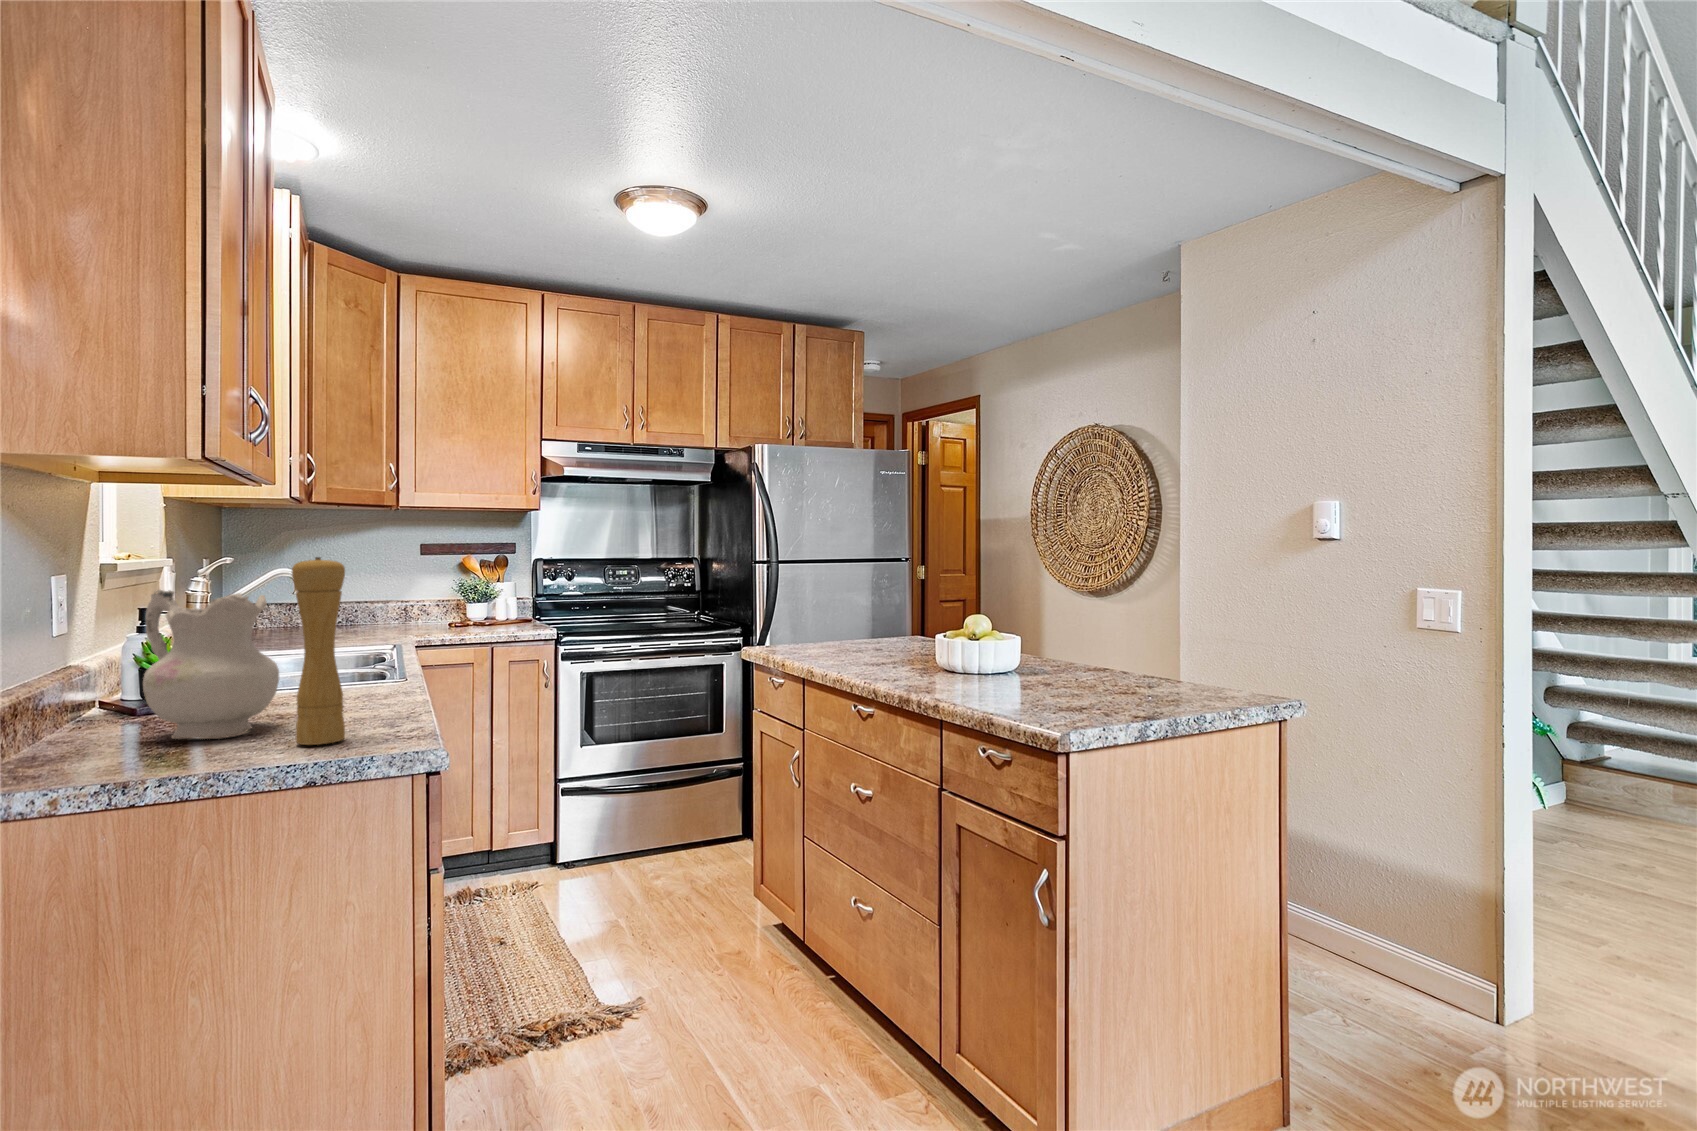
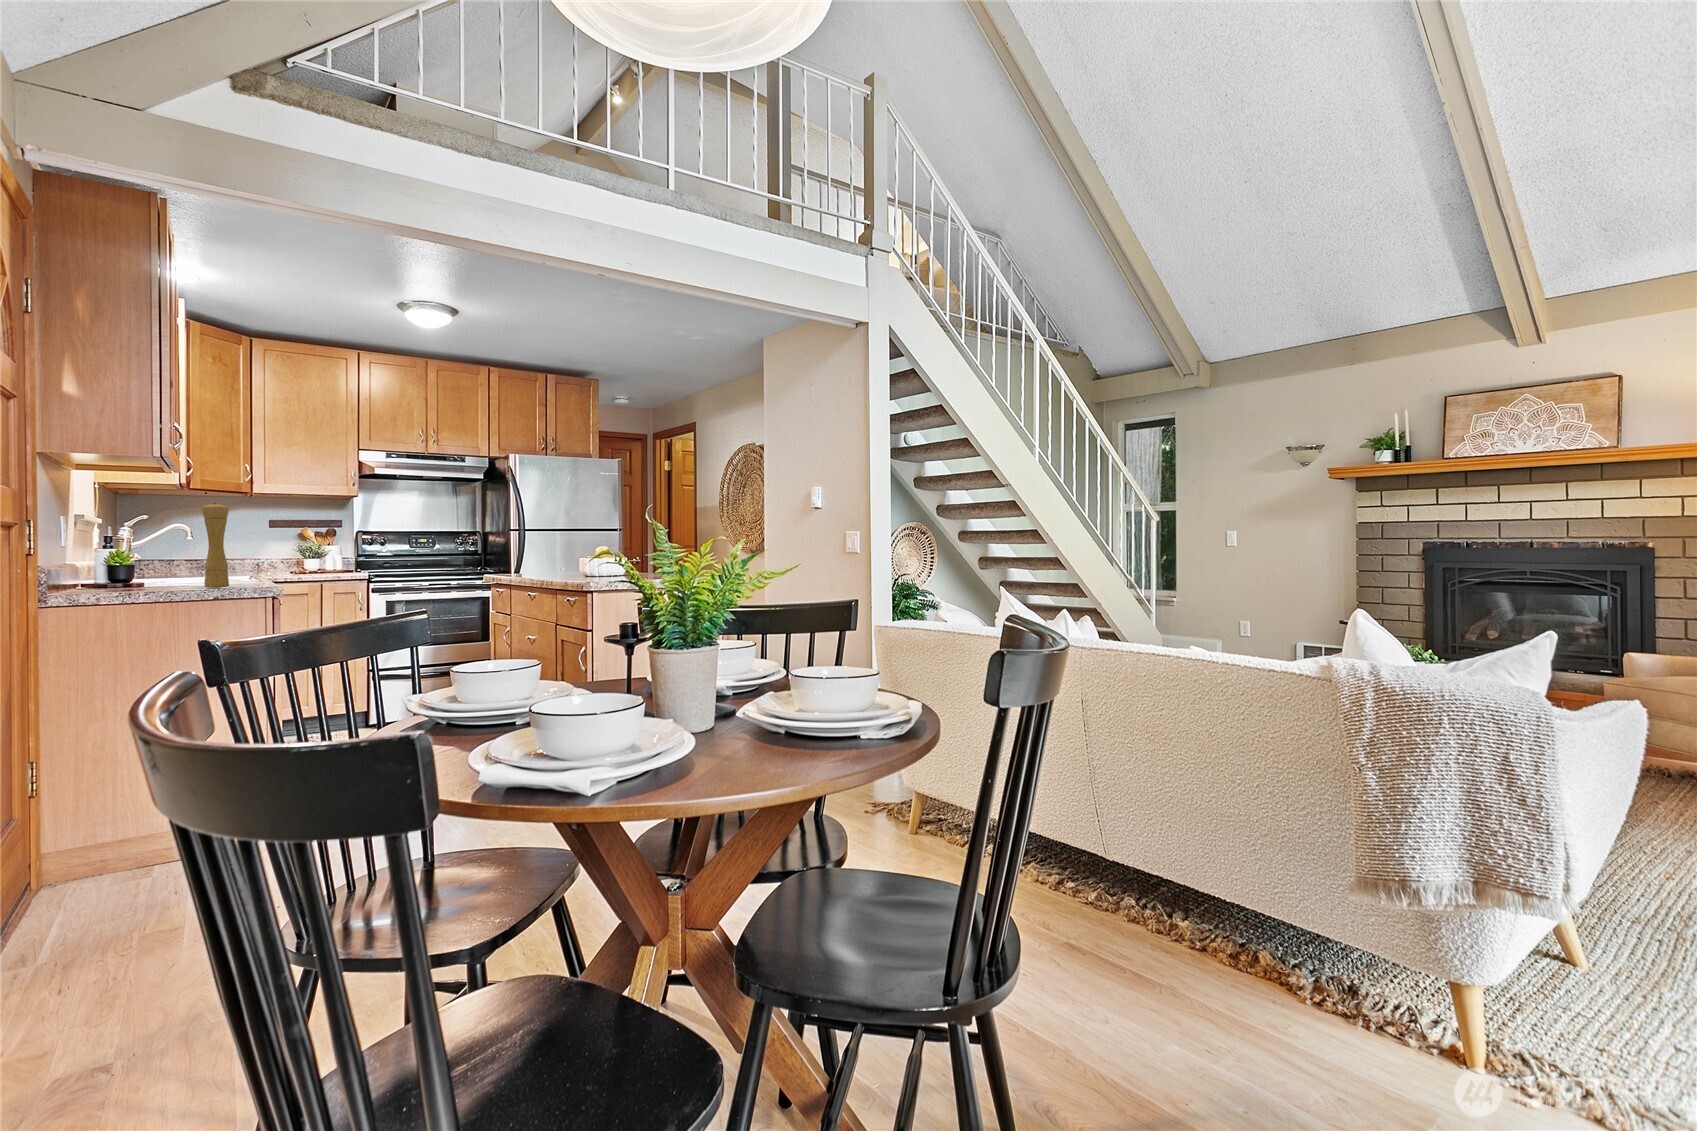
ceramic pitcher: present [143,590,279,739] -> none [123,520,193,589]

